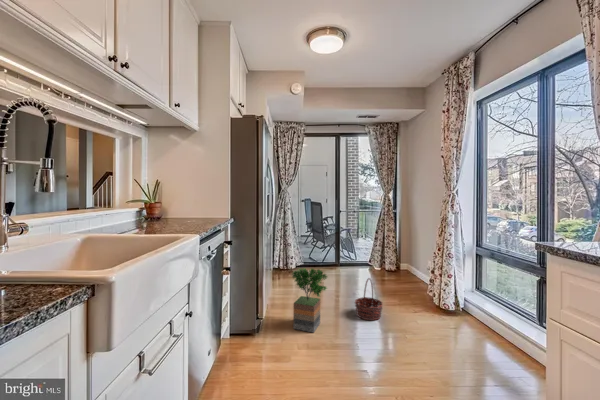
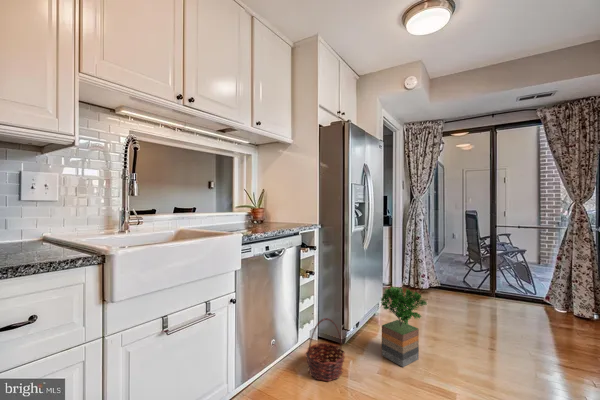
basket: present [355,278,383,320] -> present [306,318,345,381]

